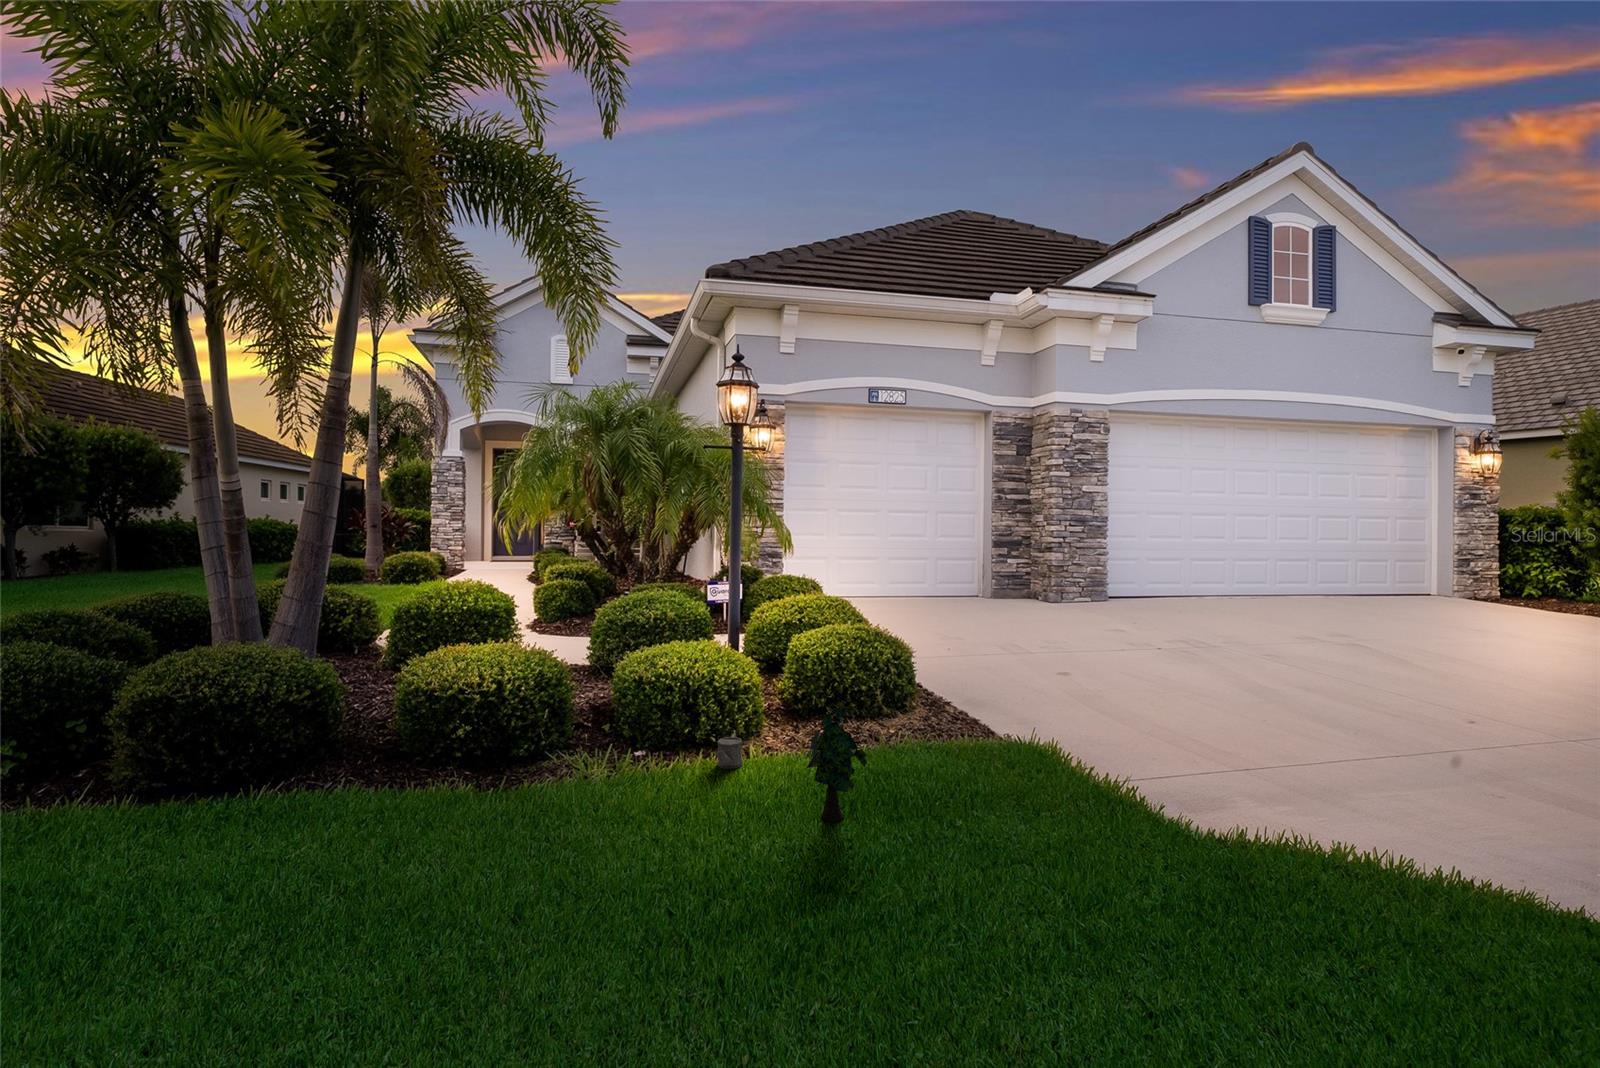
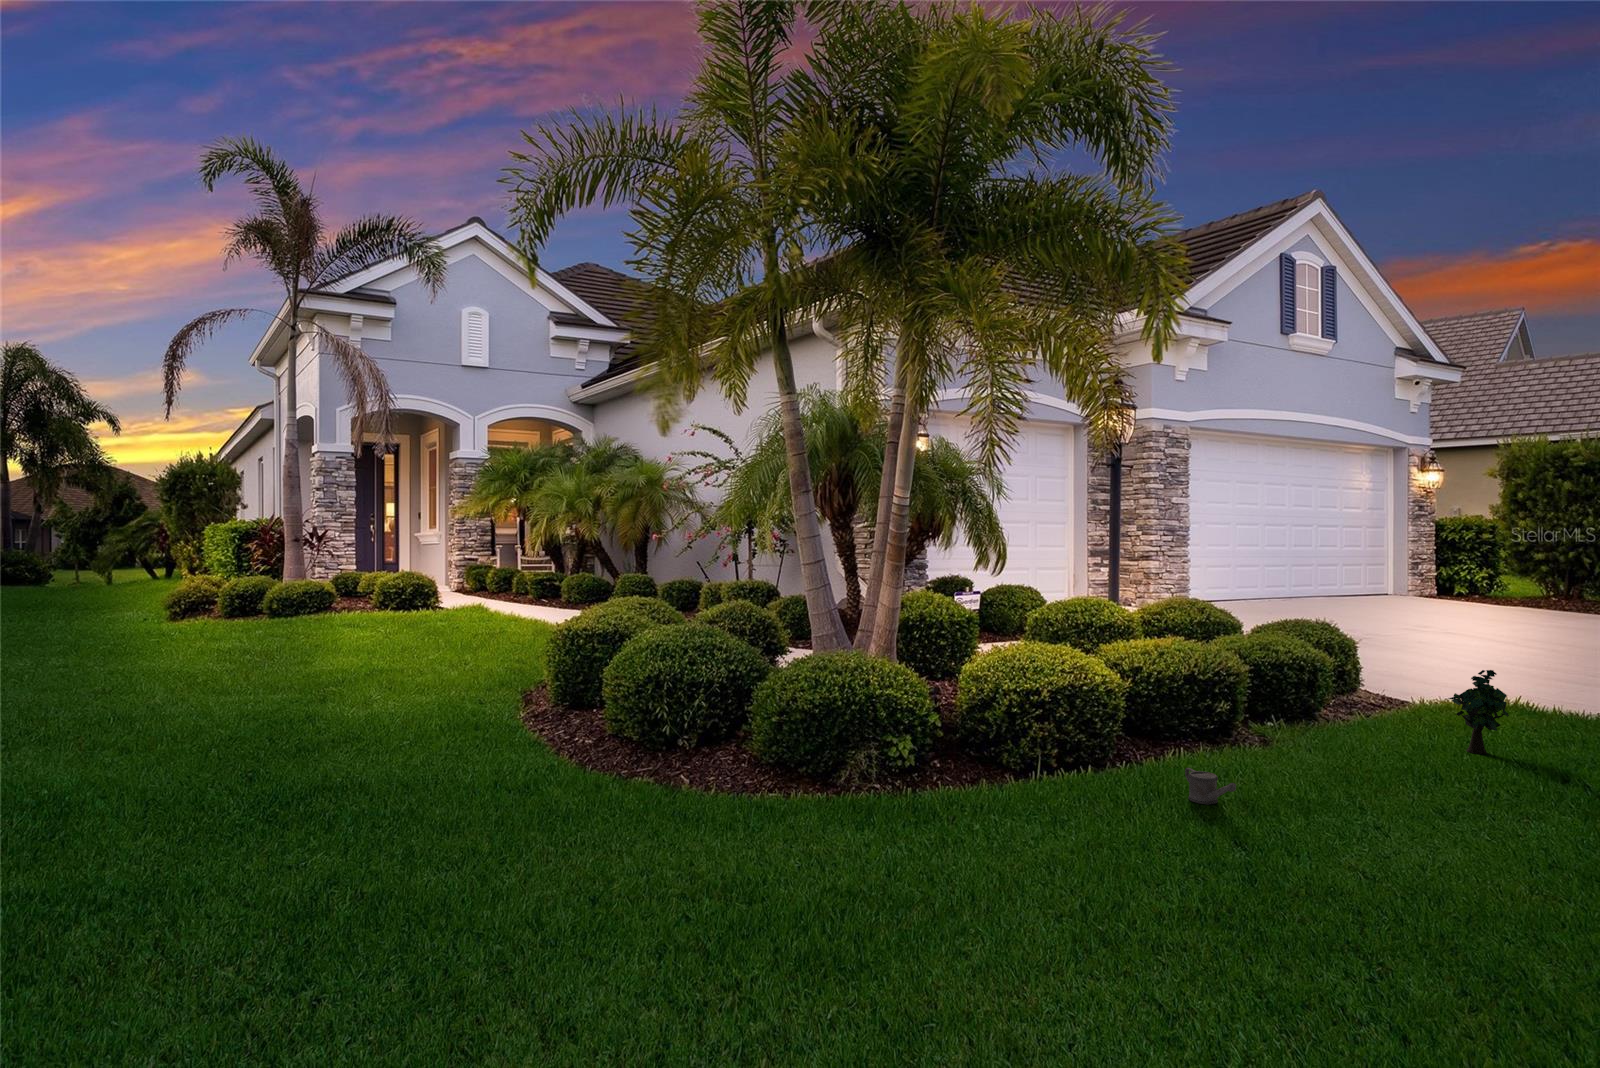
watering can: present [717,733,743,769] -> present [1185,768,1236,804]

